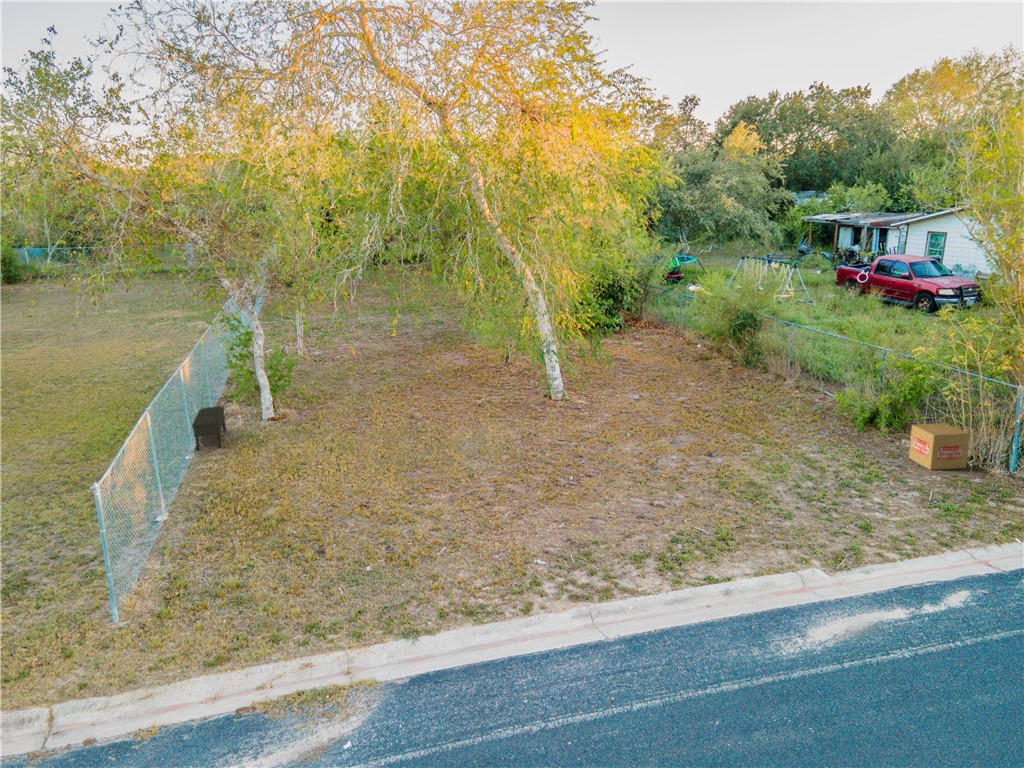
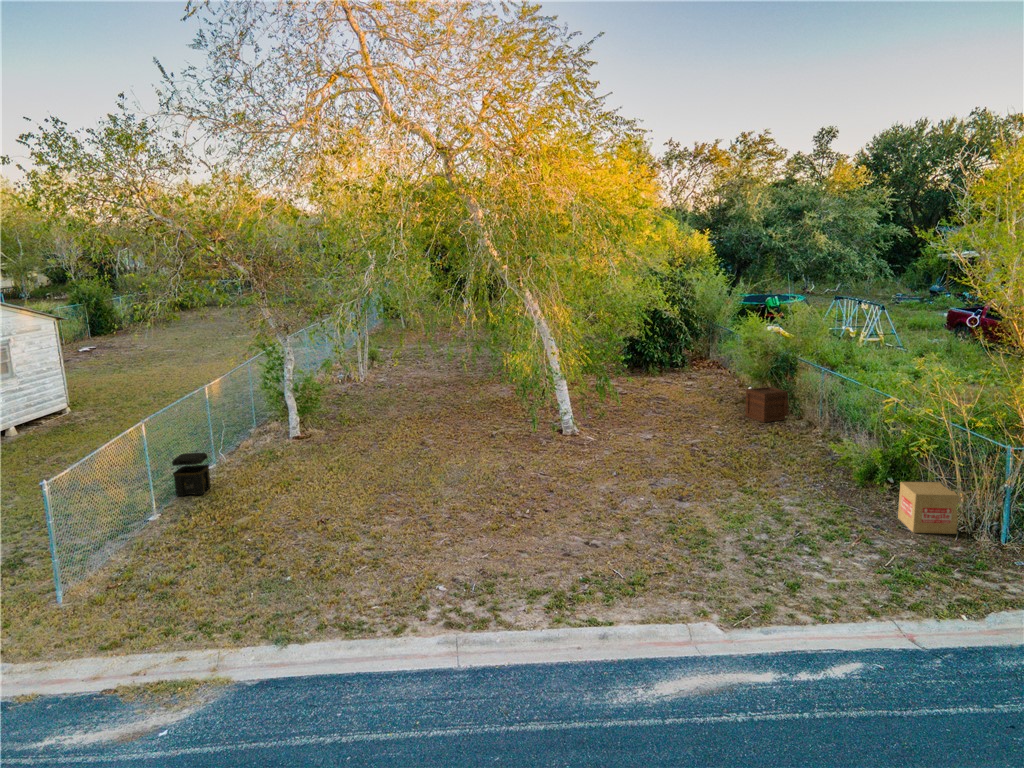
wooden crate: none [714,343,755,378] -> present [745,387,789,423]
bench: present [192,406,226,450] -> none [213,424,252,462]
toolbox: none [169,440,210,490] -> present [172,453,211,496]

